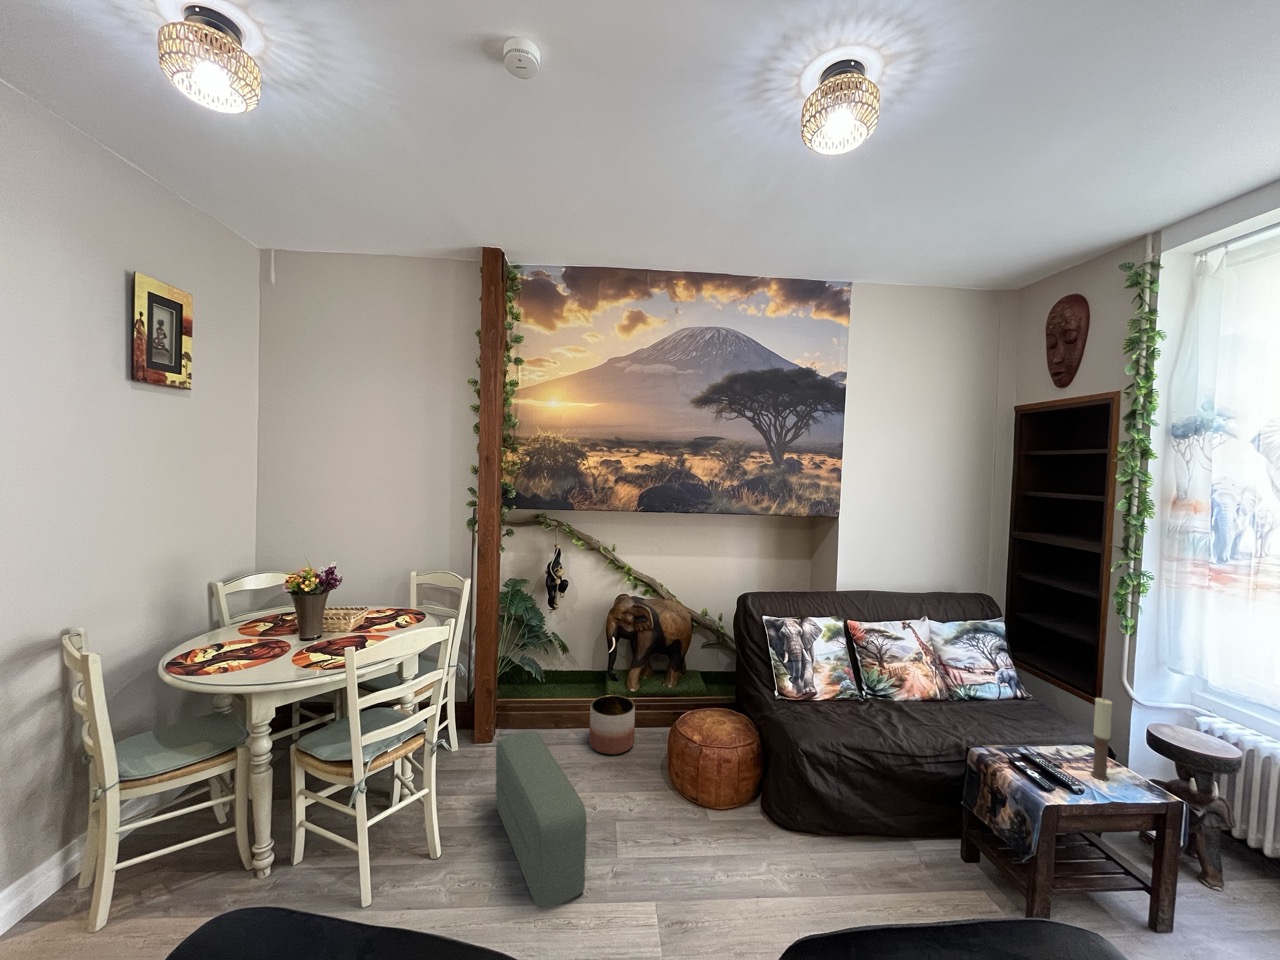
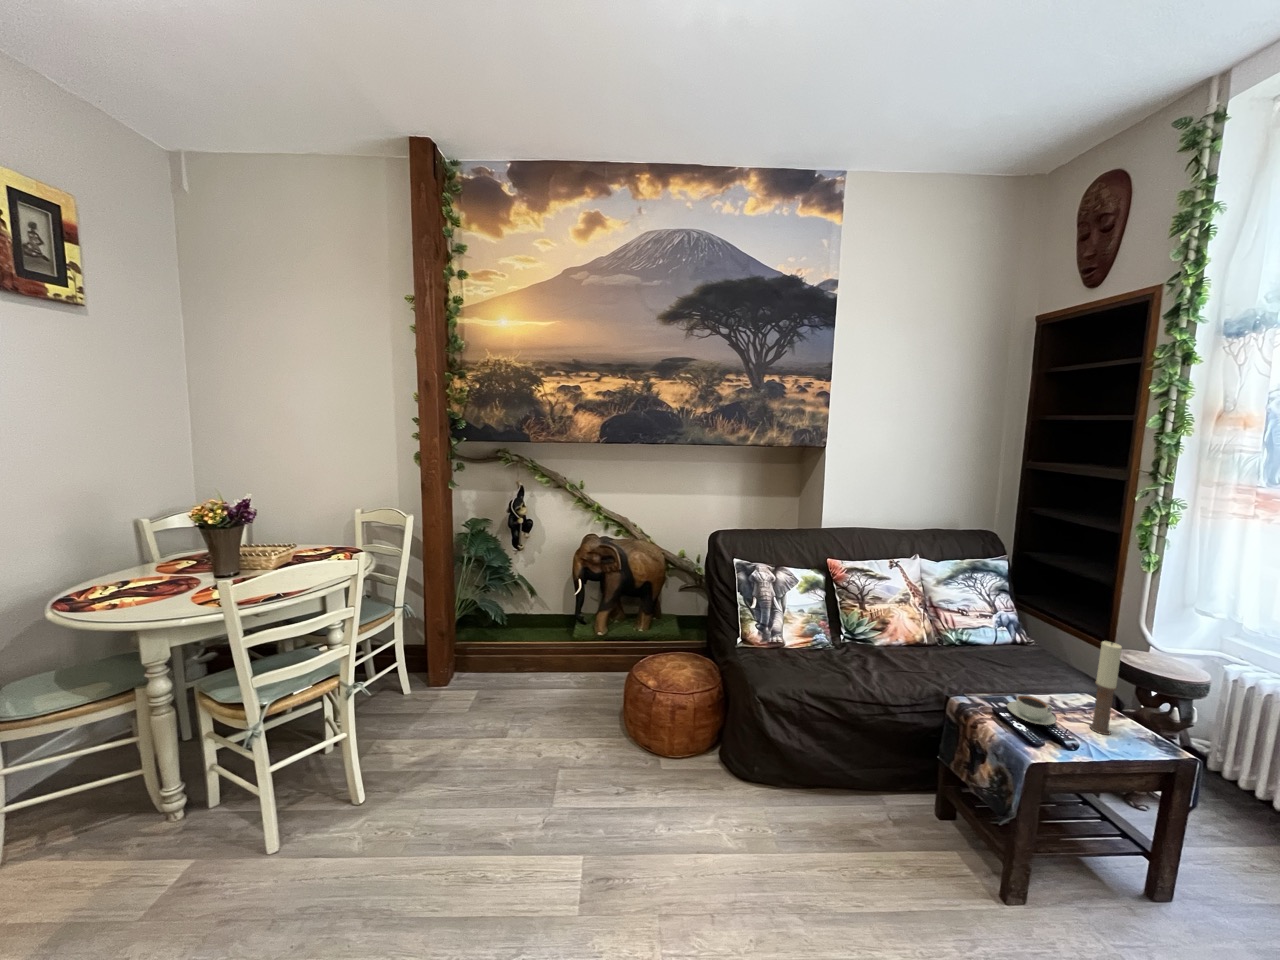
planter: present [589,695,635,754] -> none [549,637,596,698]
pouf: present [496,731,587,910] -> none [431,673,507,861]
coffee cup: none [1020,746,1063,772] -> present [1007,695,1056,725]

